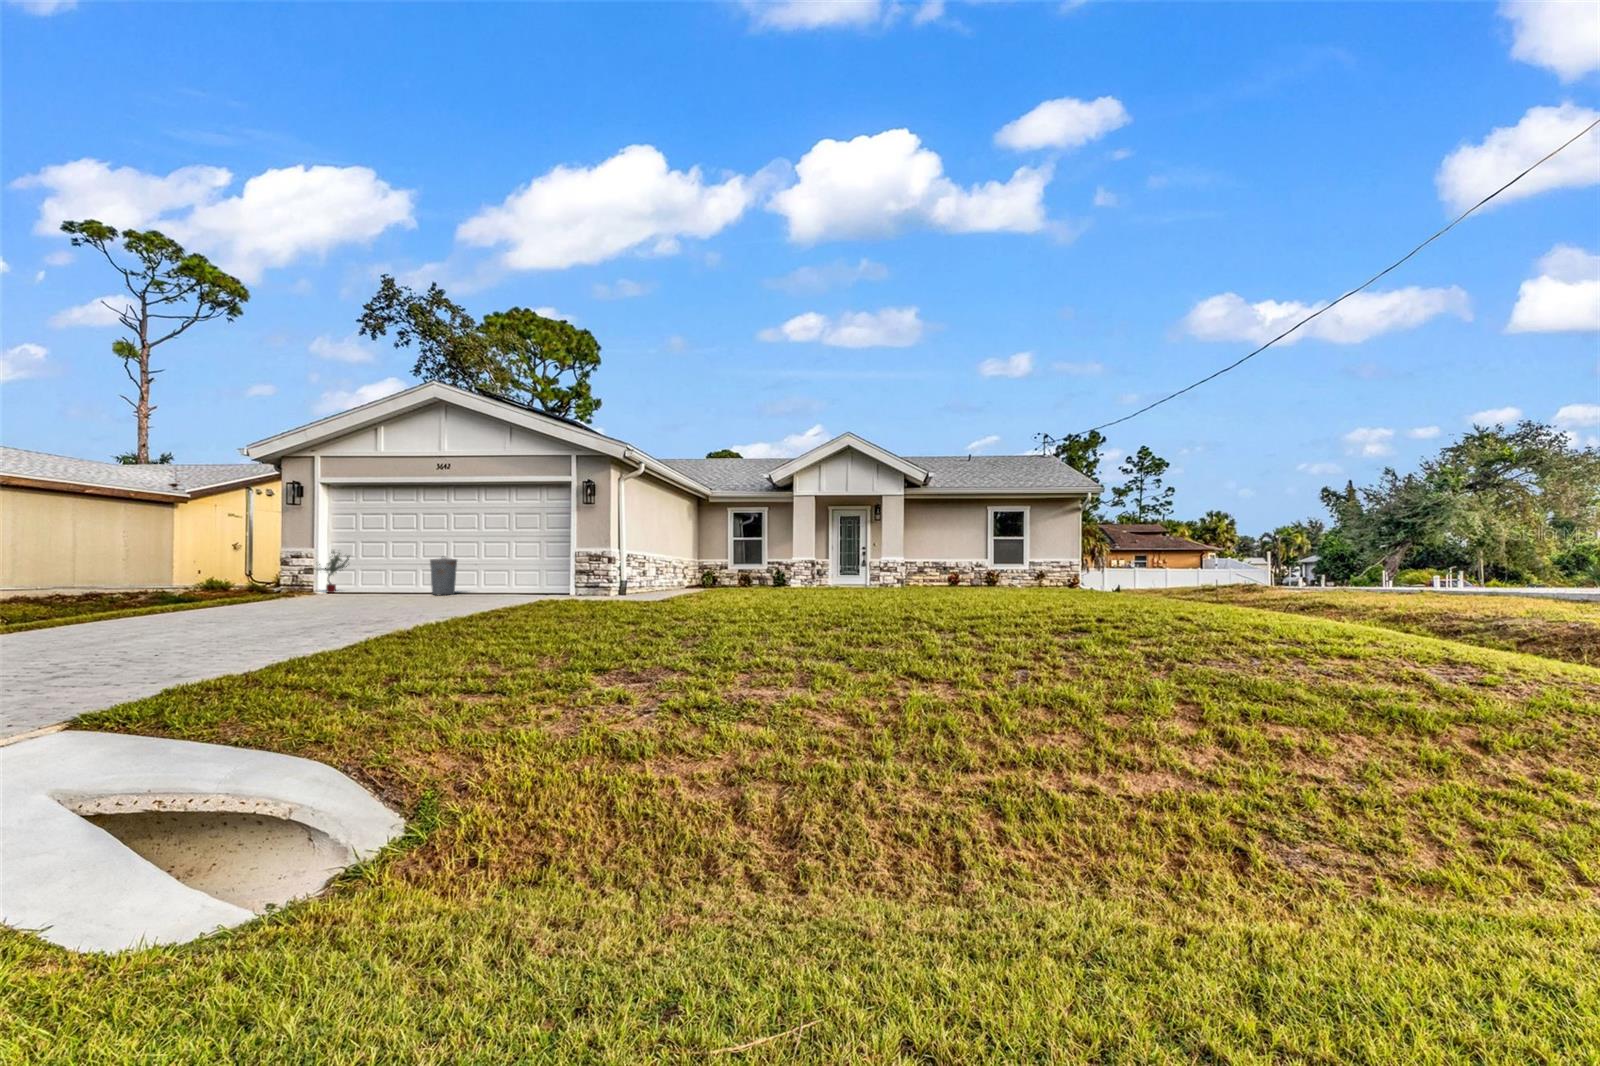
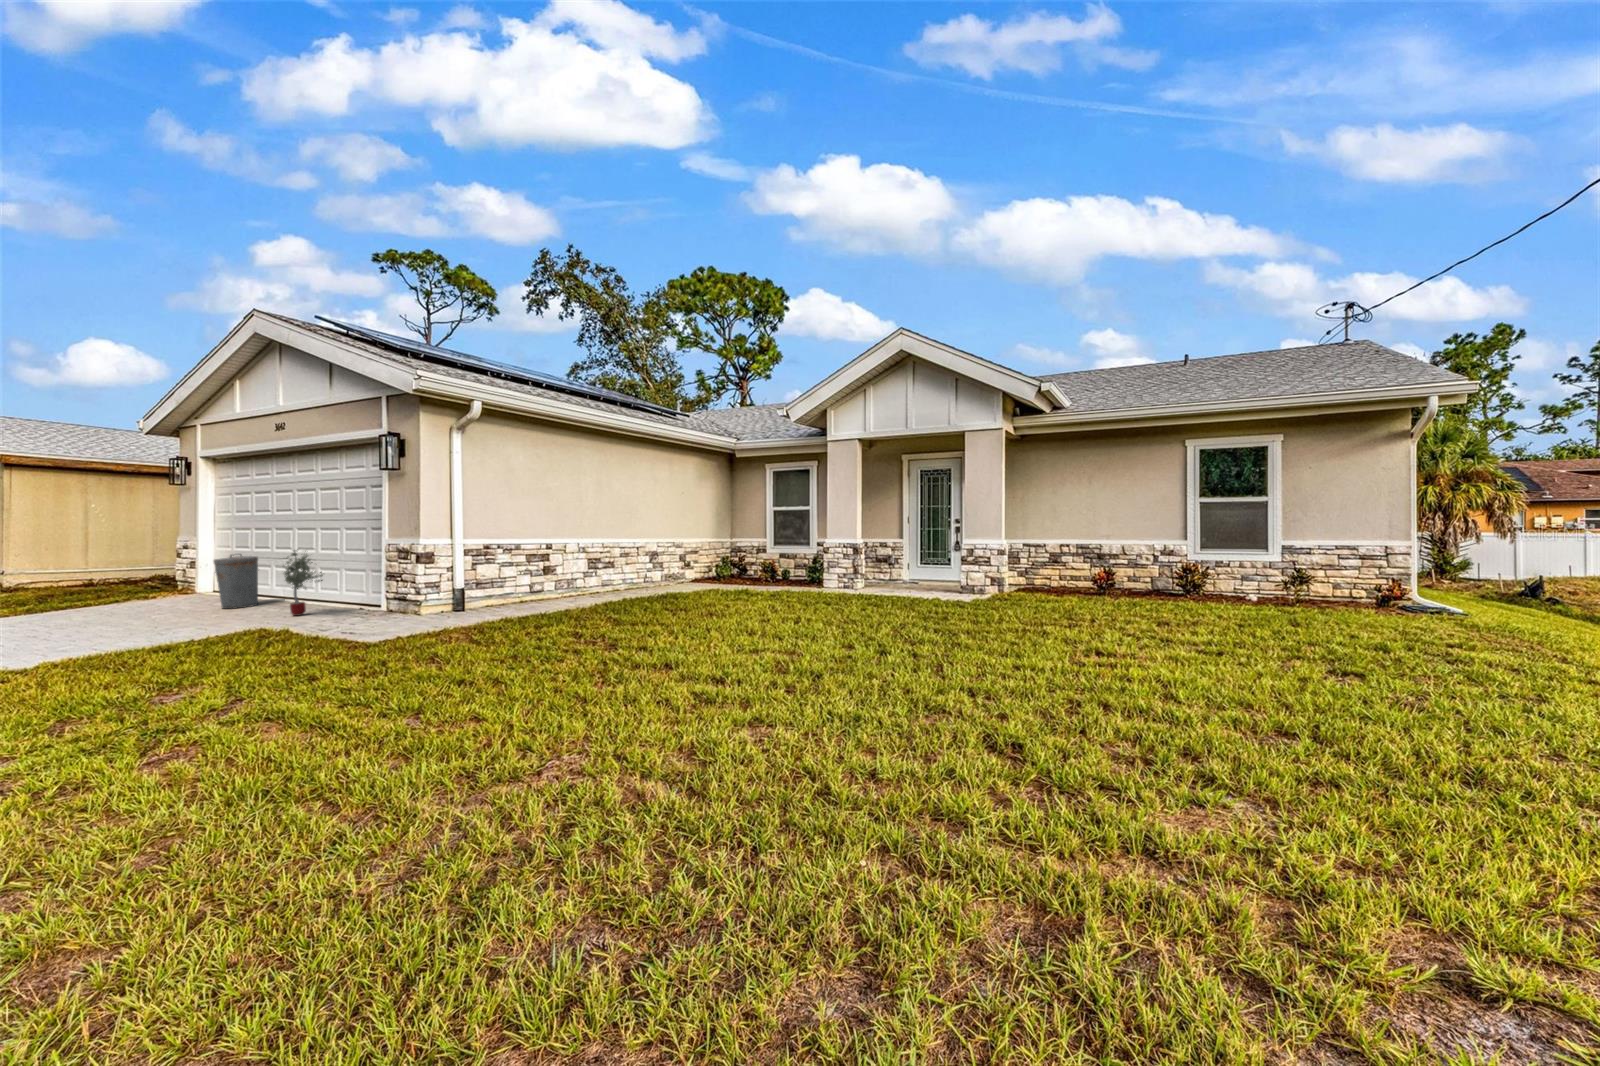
potted tree: present [314,551,350,593] -> present [284,550,323,616]

